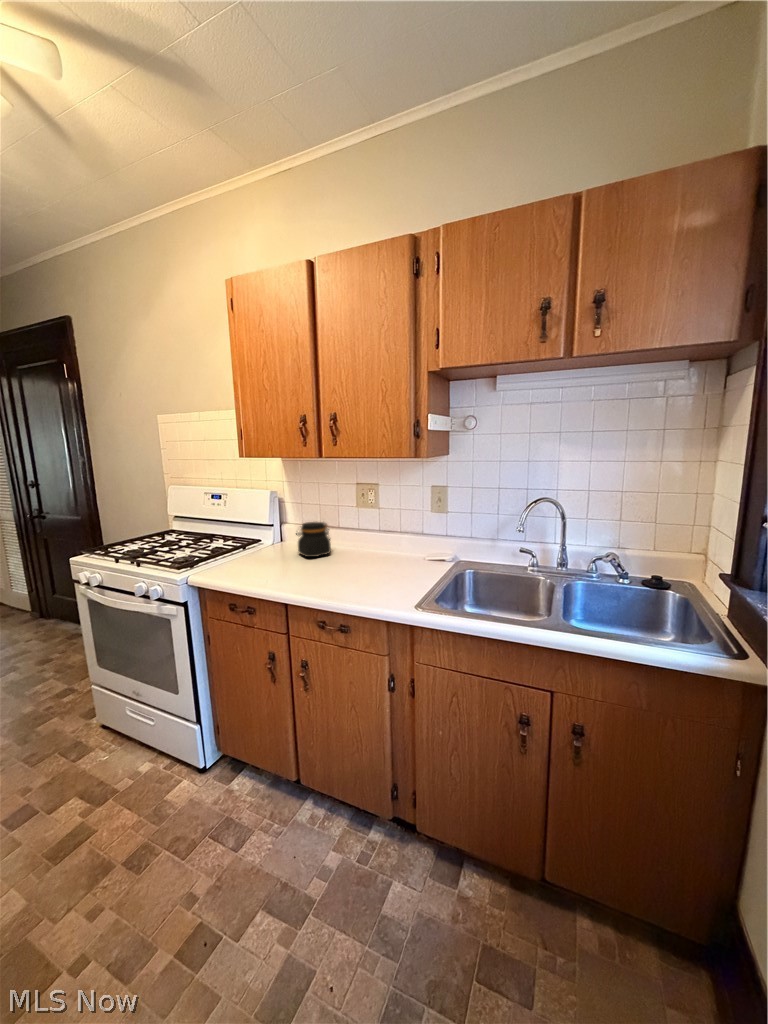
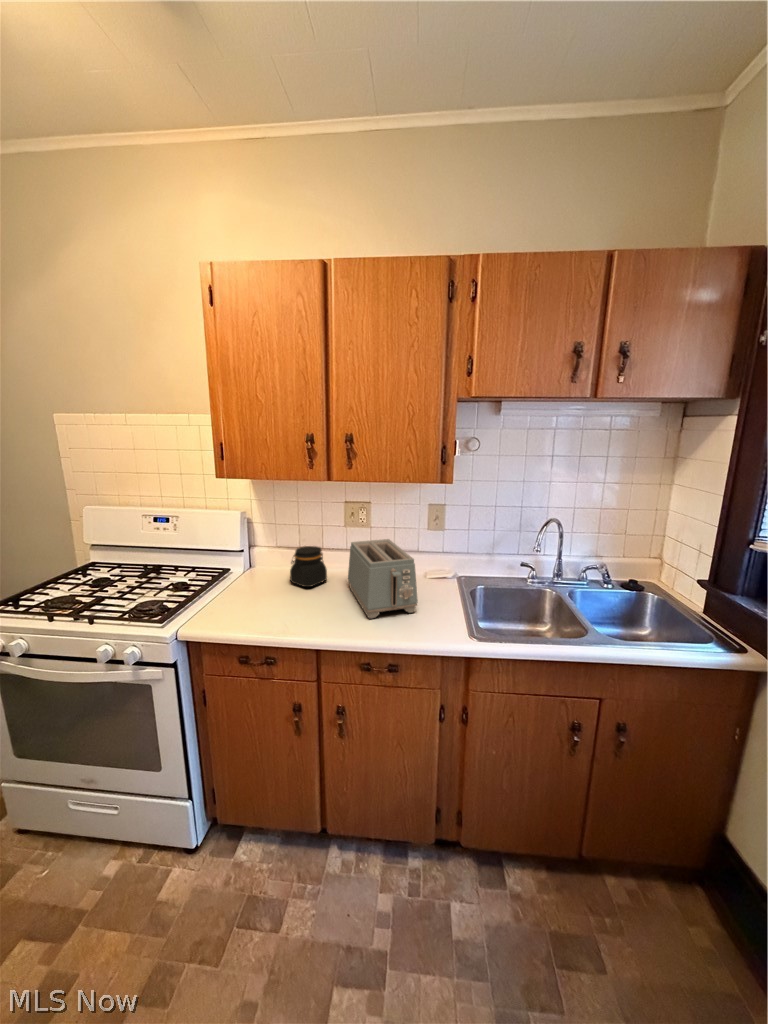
toaster: none [334,516,386,583] -> present [348,539,418,618]

